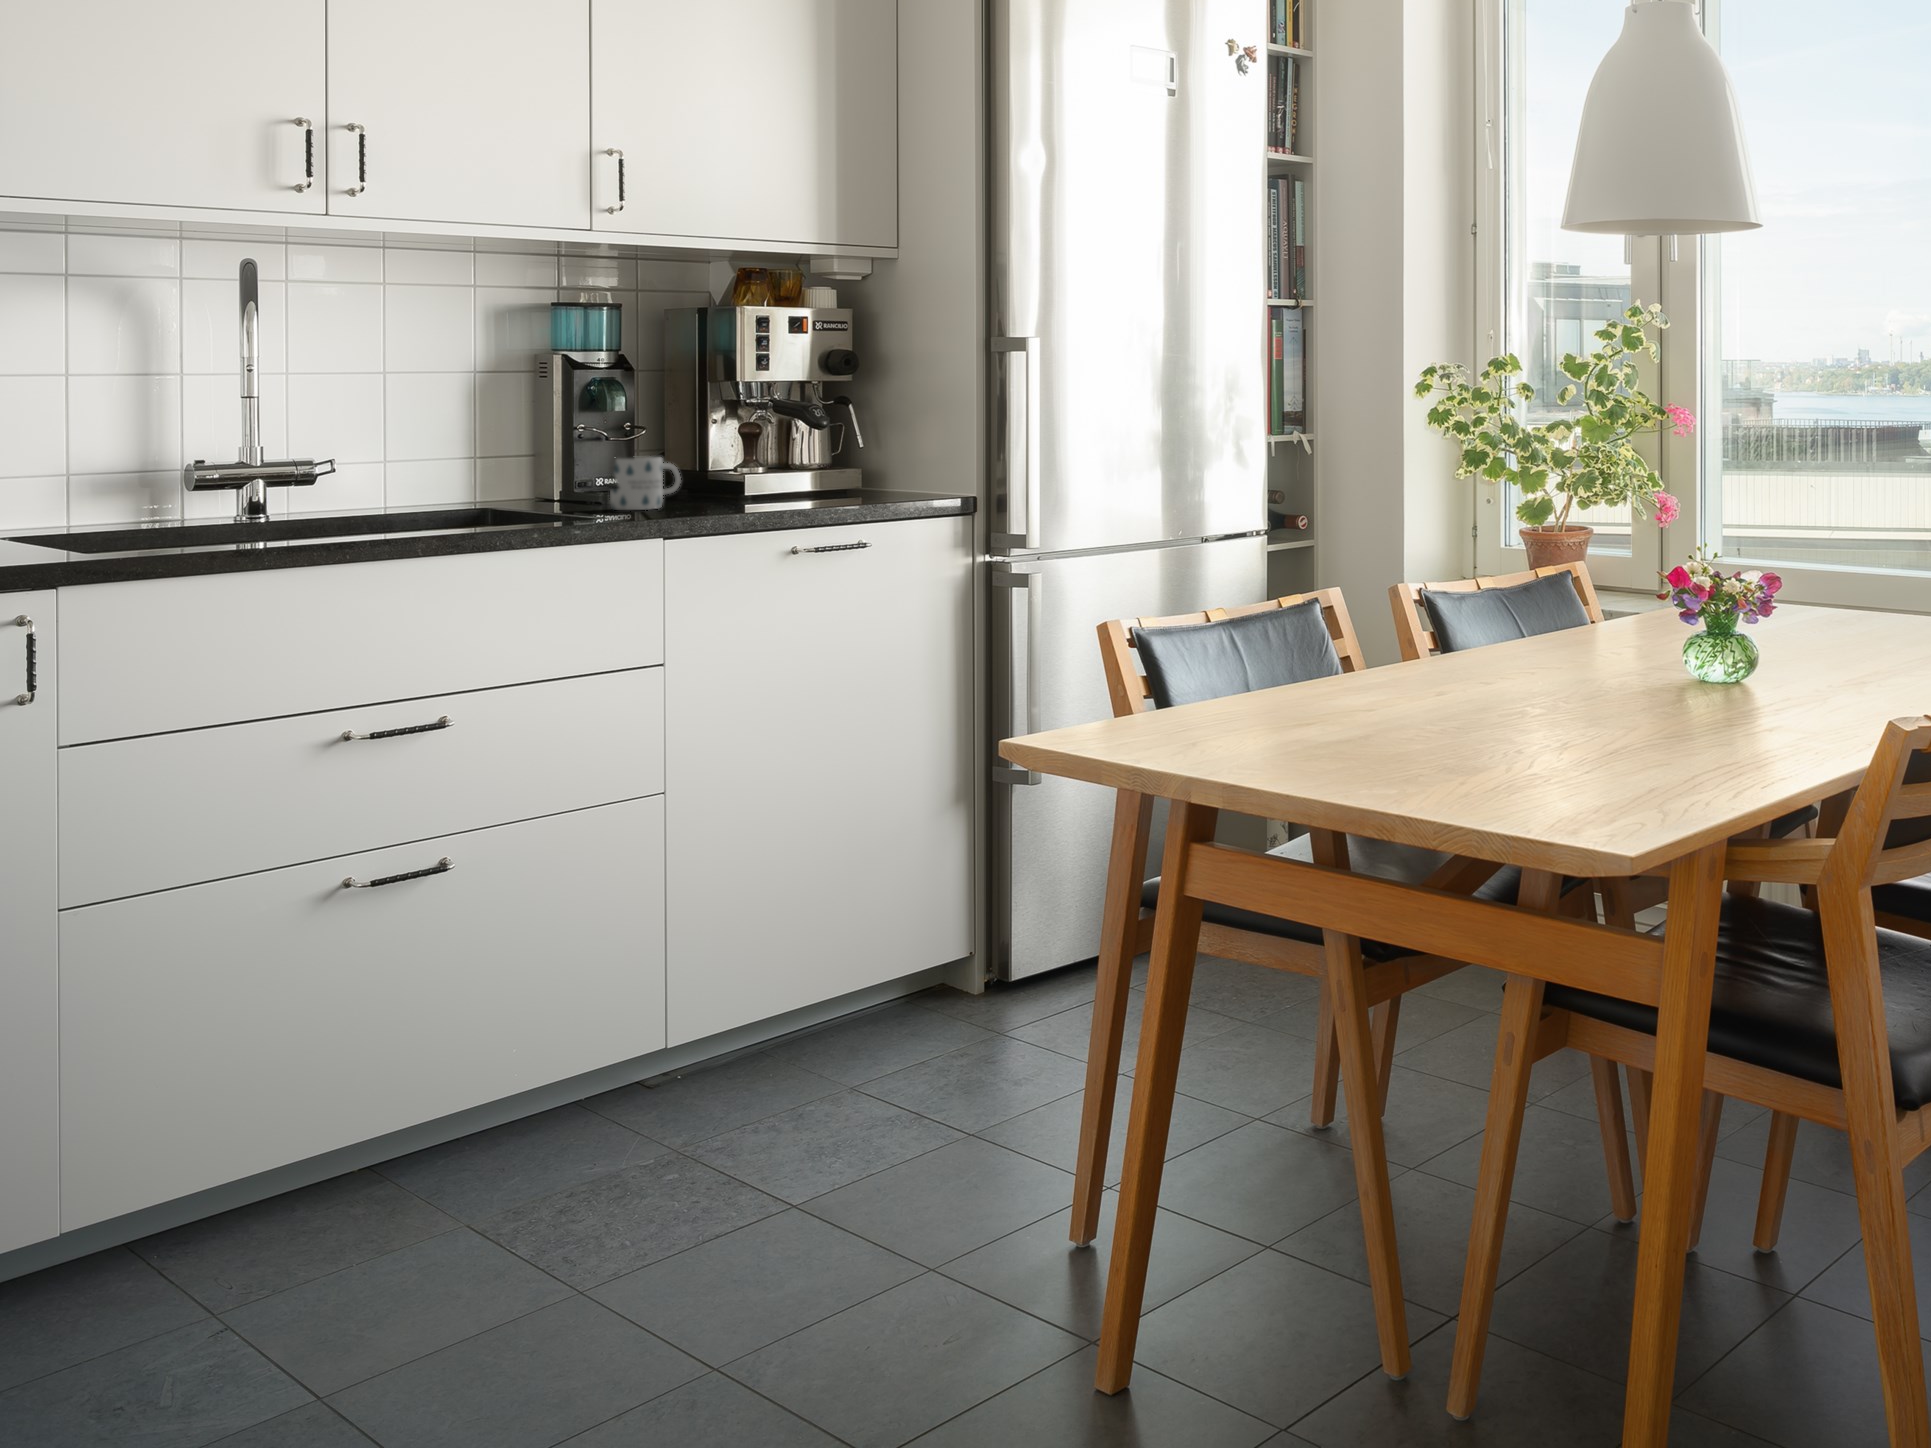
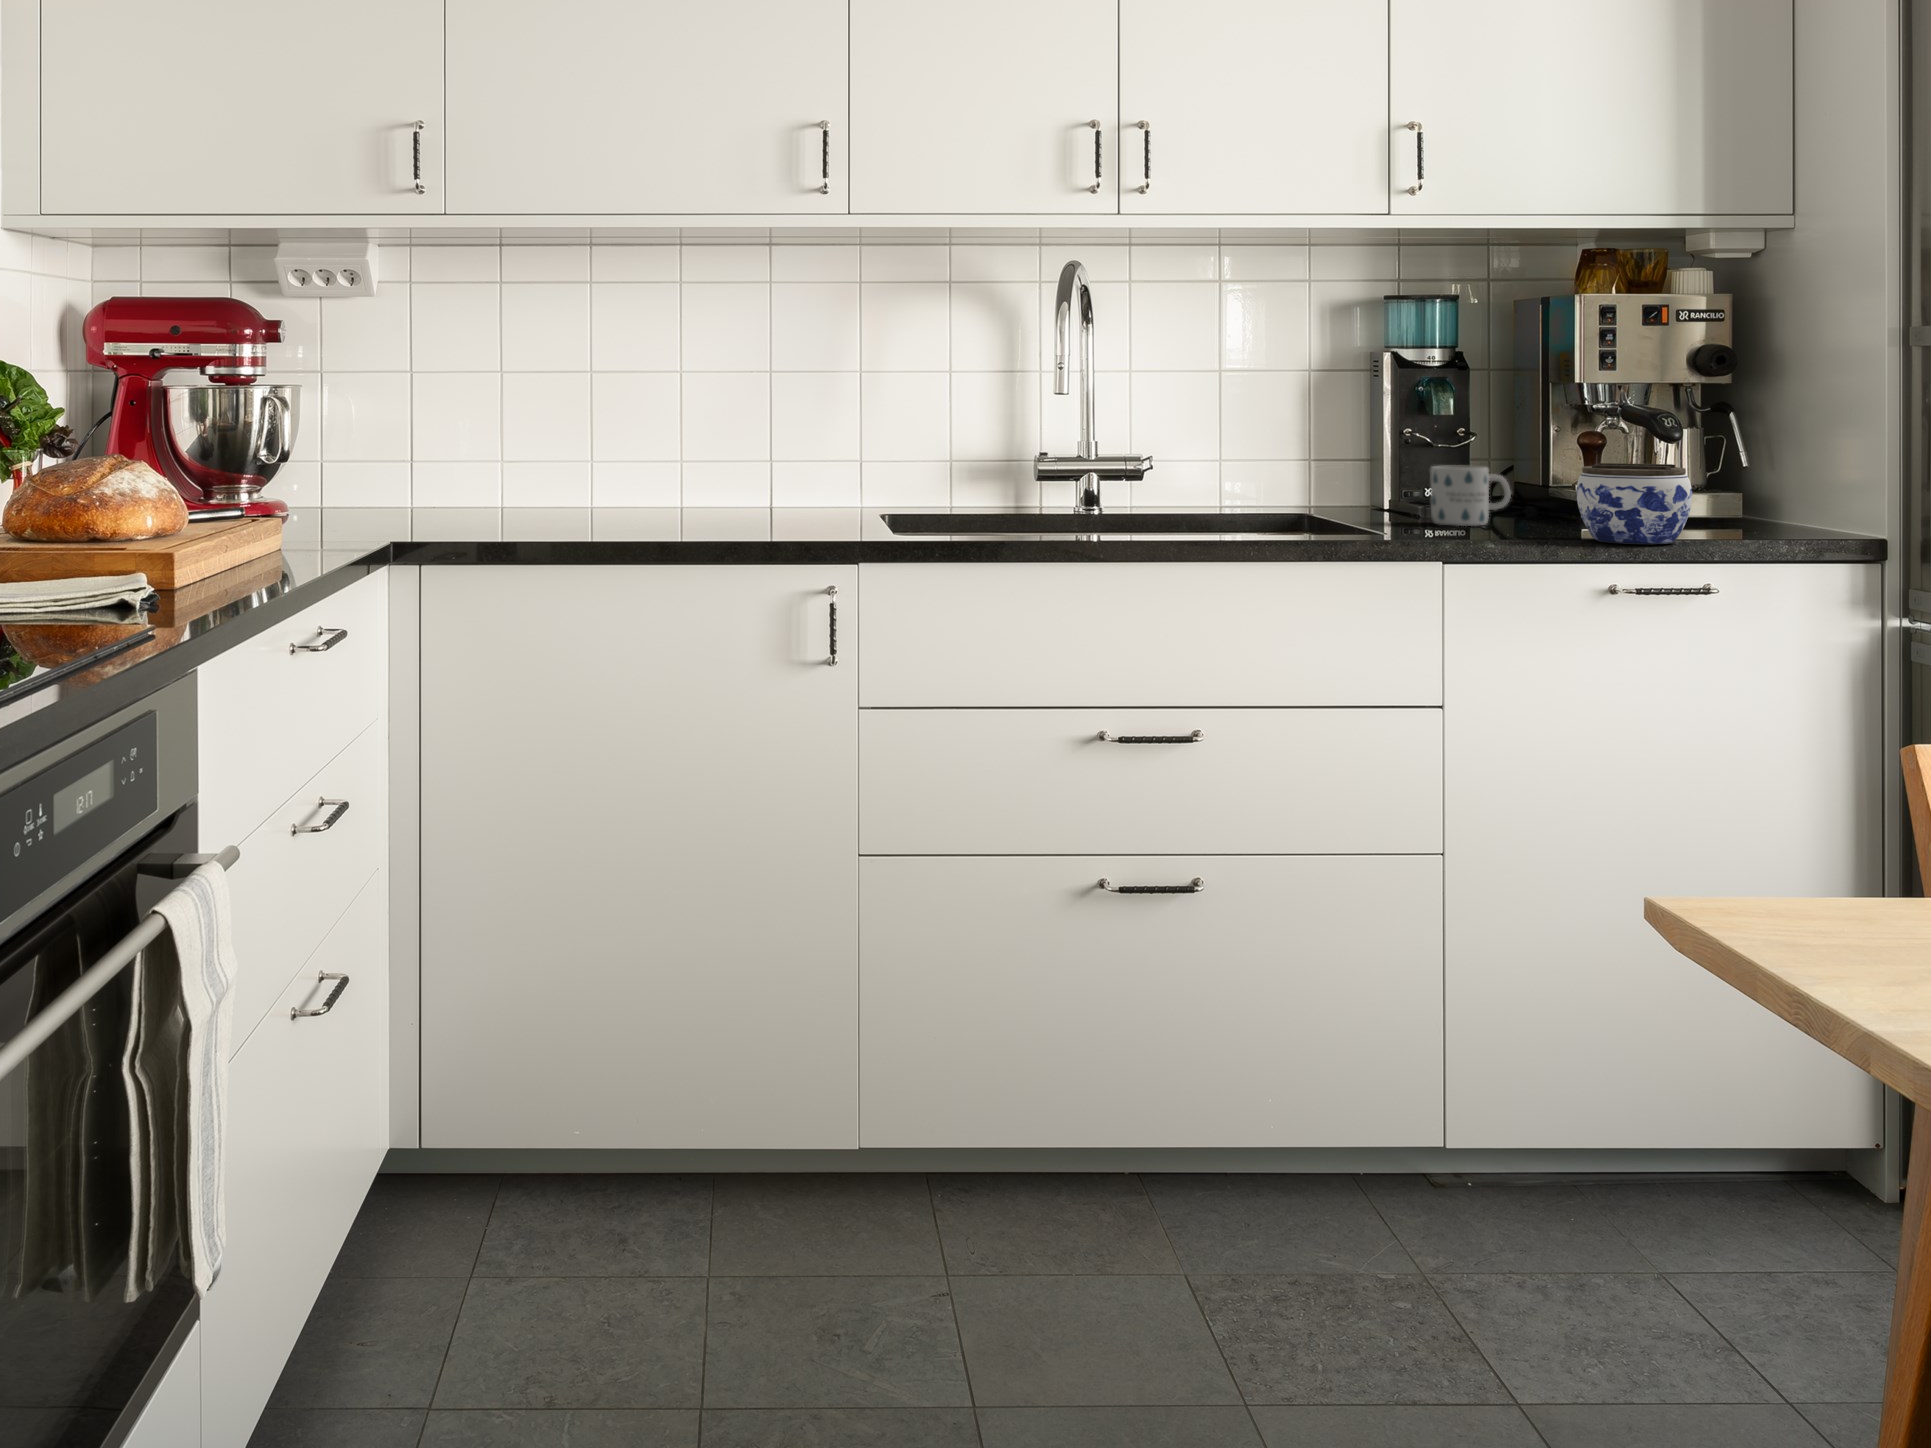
jar: none [755,448,845,514] -> present [1577,463,1692,544]

